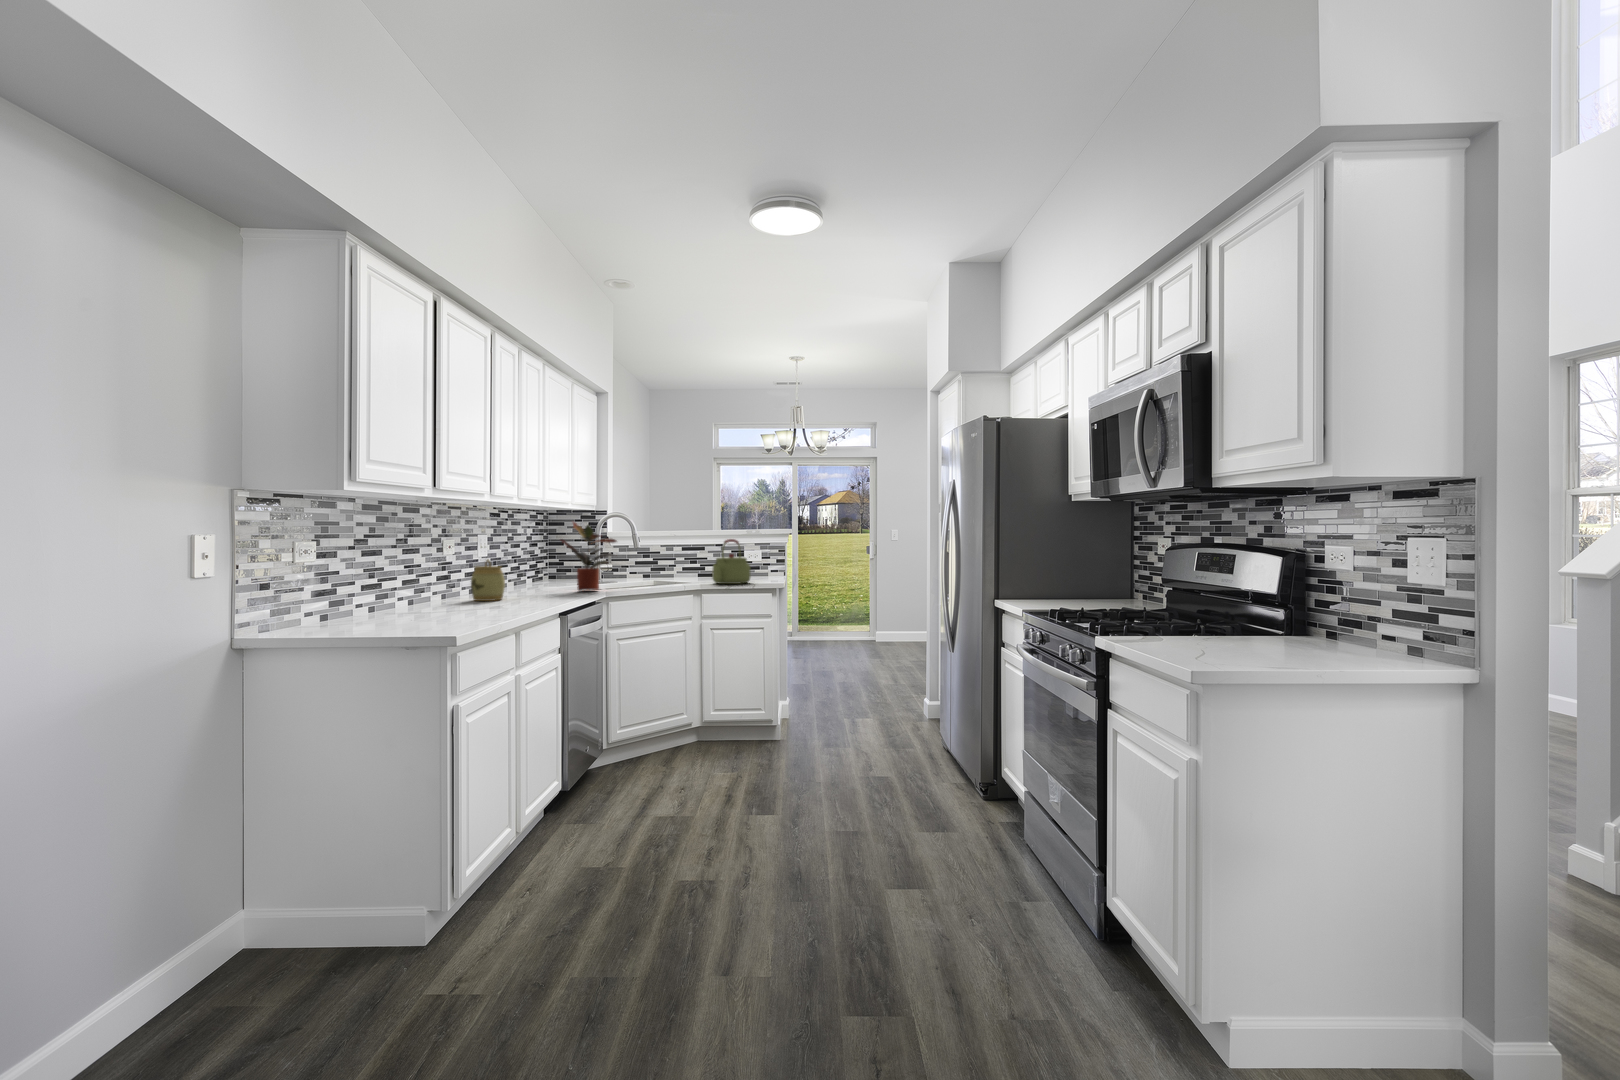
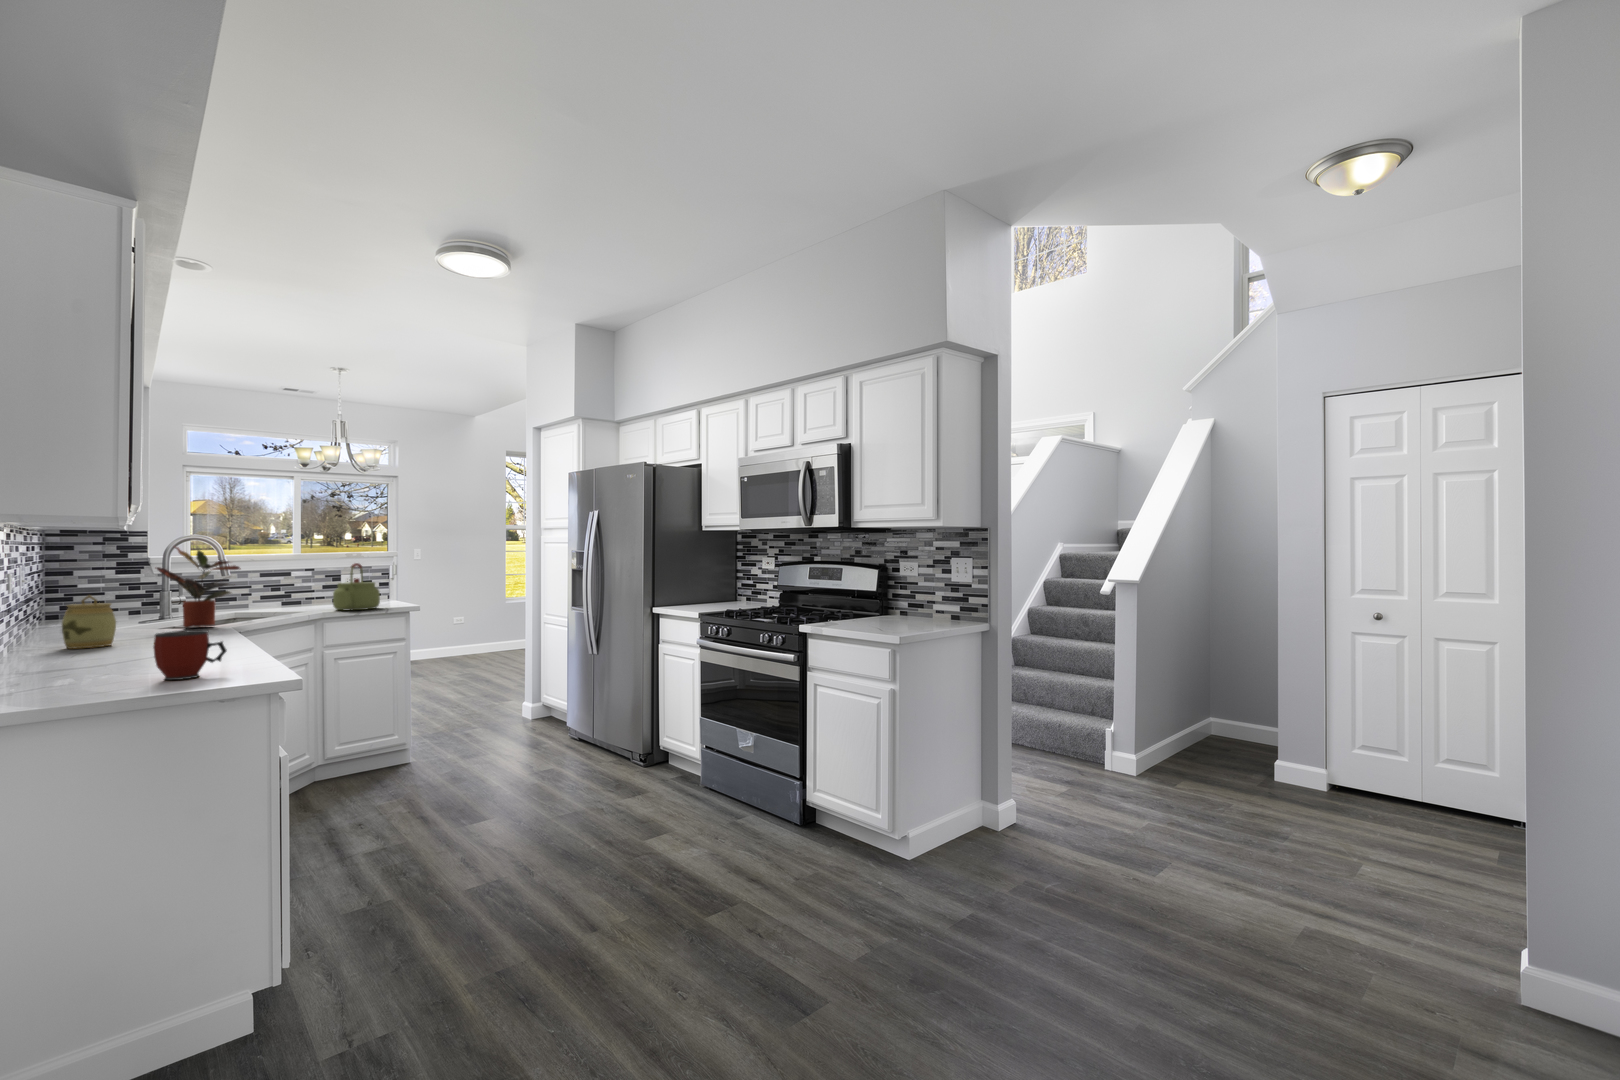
mug: none [406,590,455,631] -> present [153,630,227,680]

